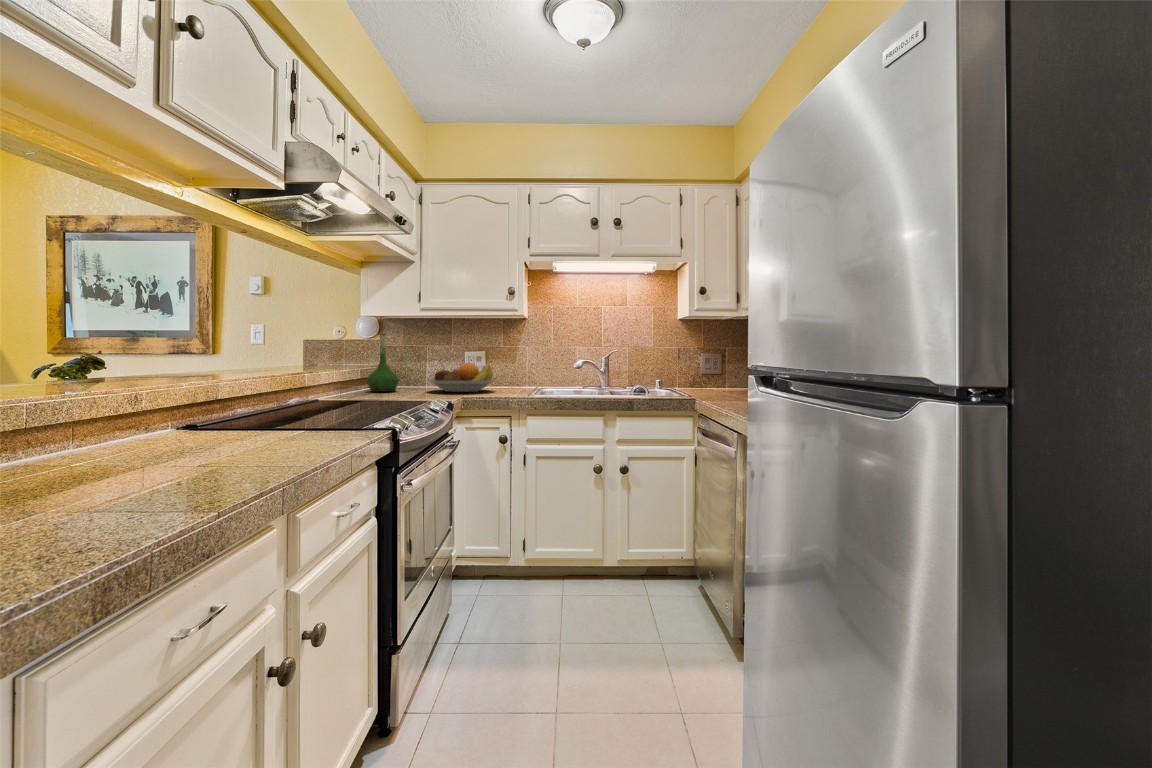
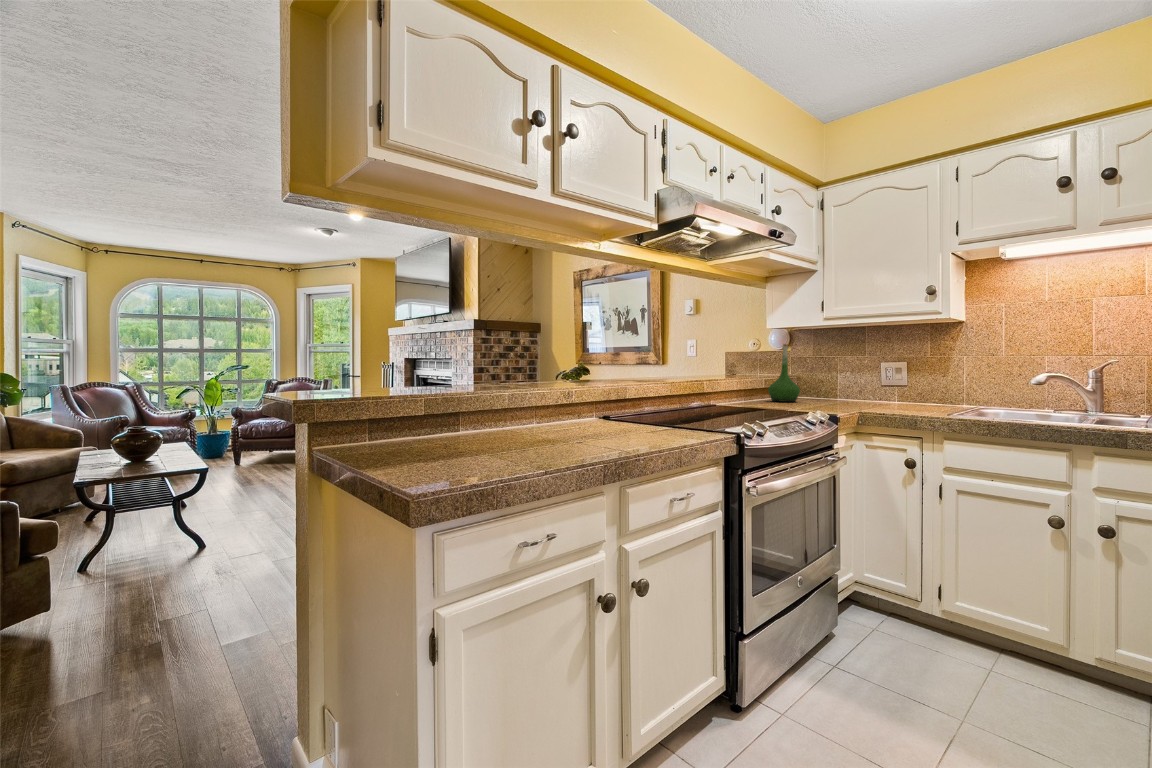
fruit bowl: present [428,363,495,392] -> none [828,374,912,406]

